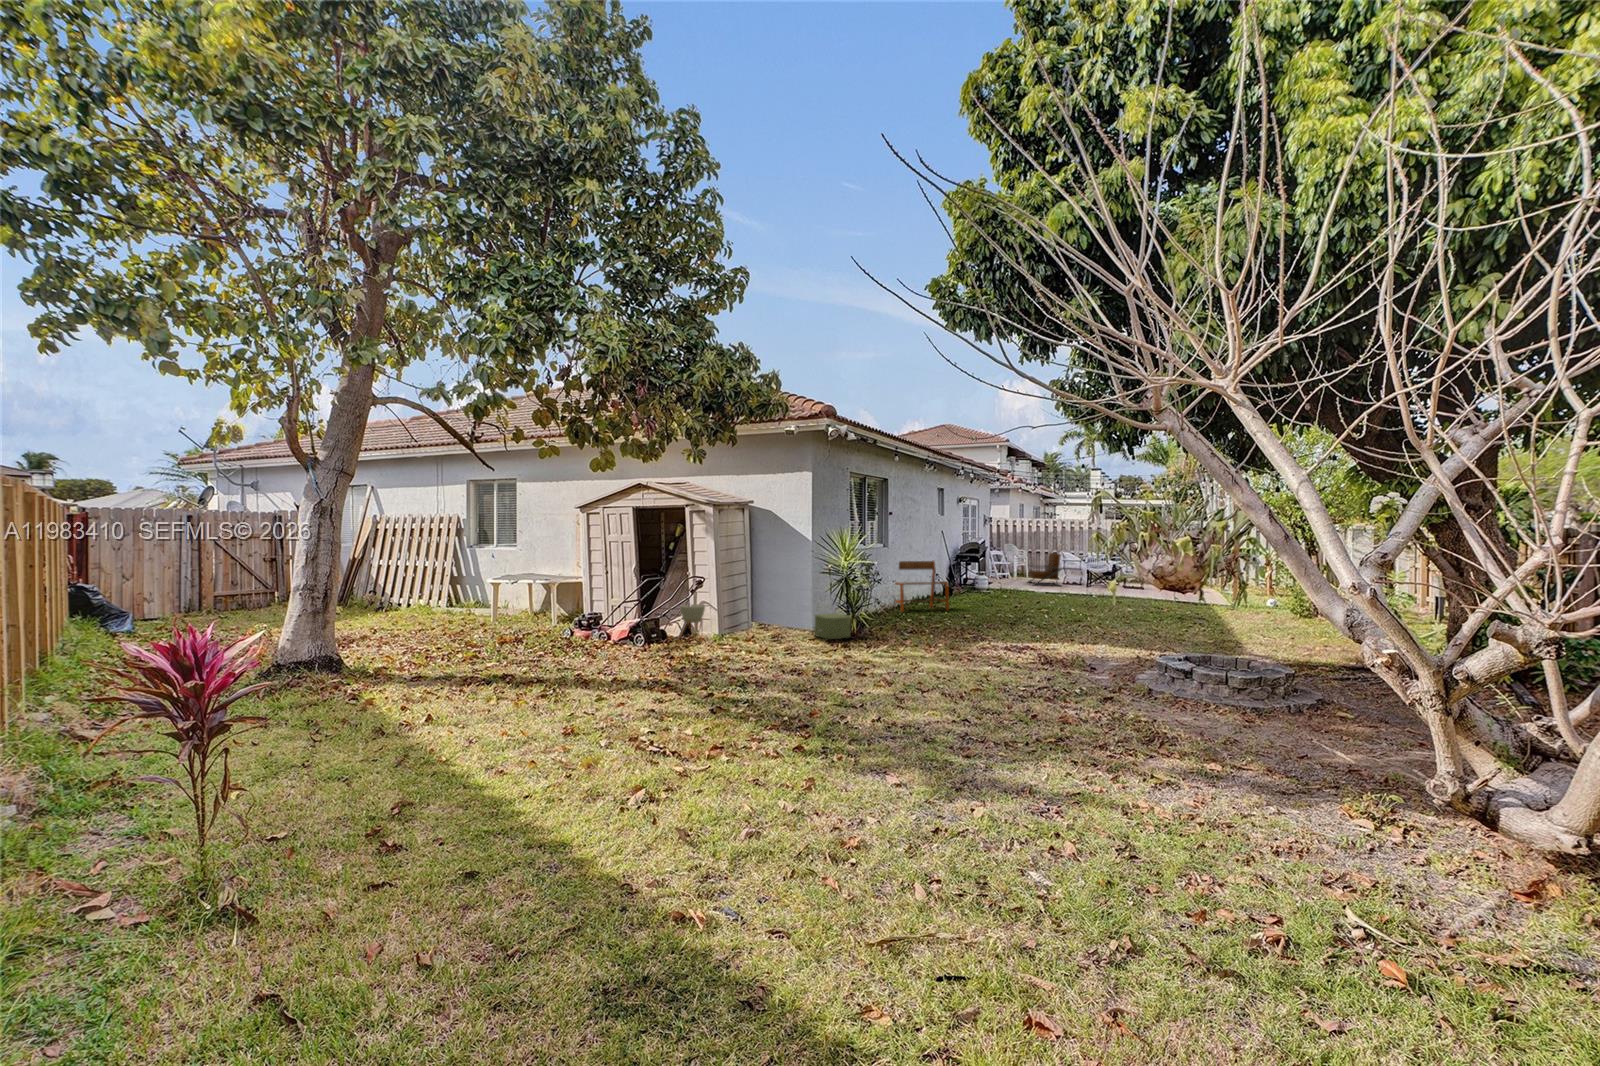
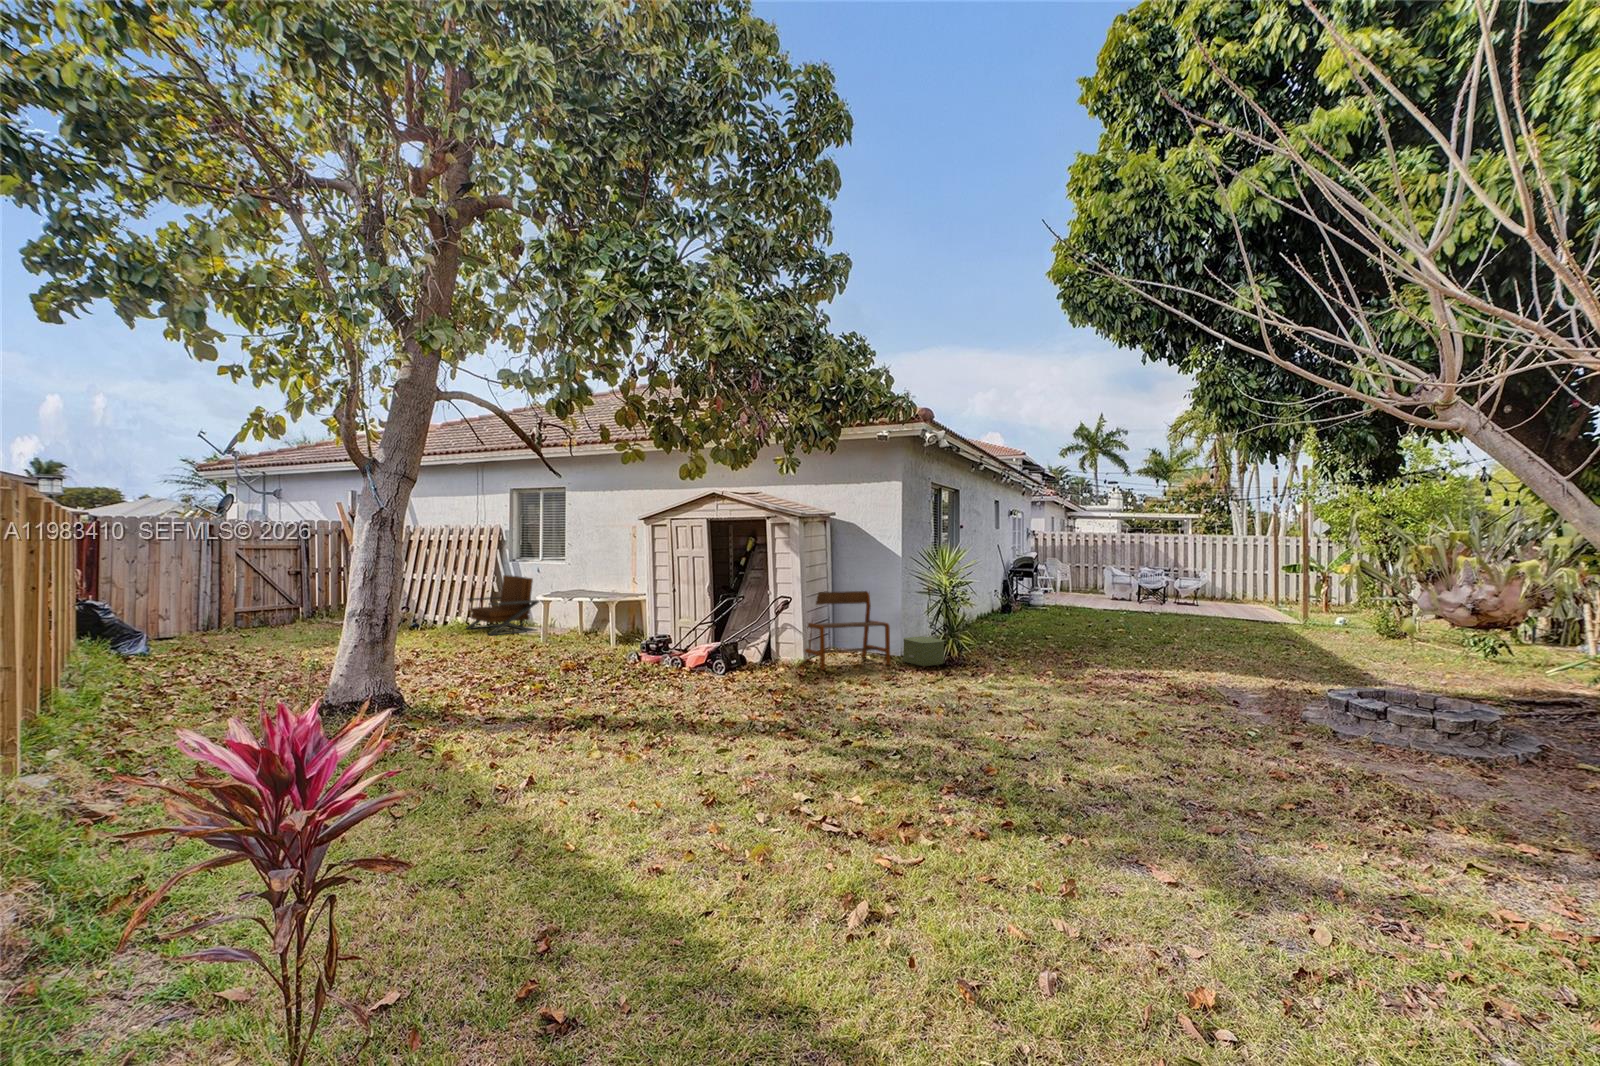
lounge chair: present [1028,553,1063,586] -> present [466,575,539,636]
bench: present [895,561,949,612] -> present [805,591,890,670]
planter: present [678,604,705,644] -> none [760,627,790,672]

